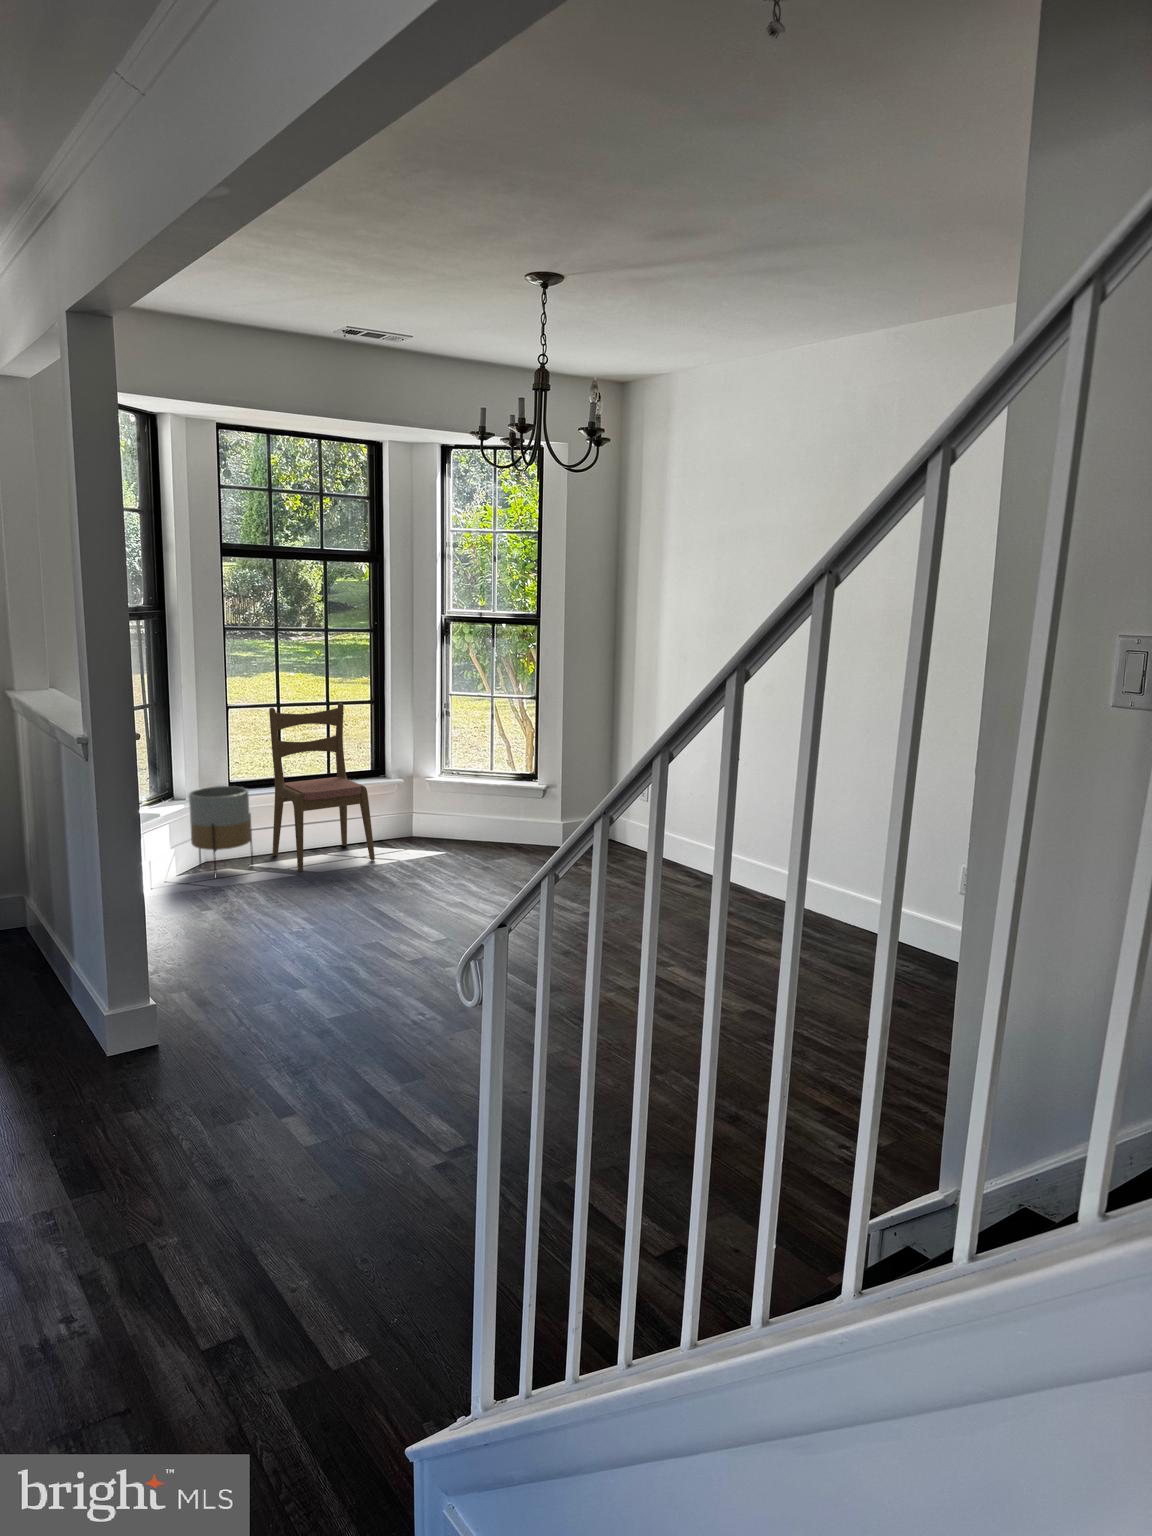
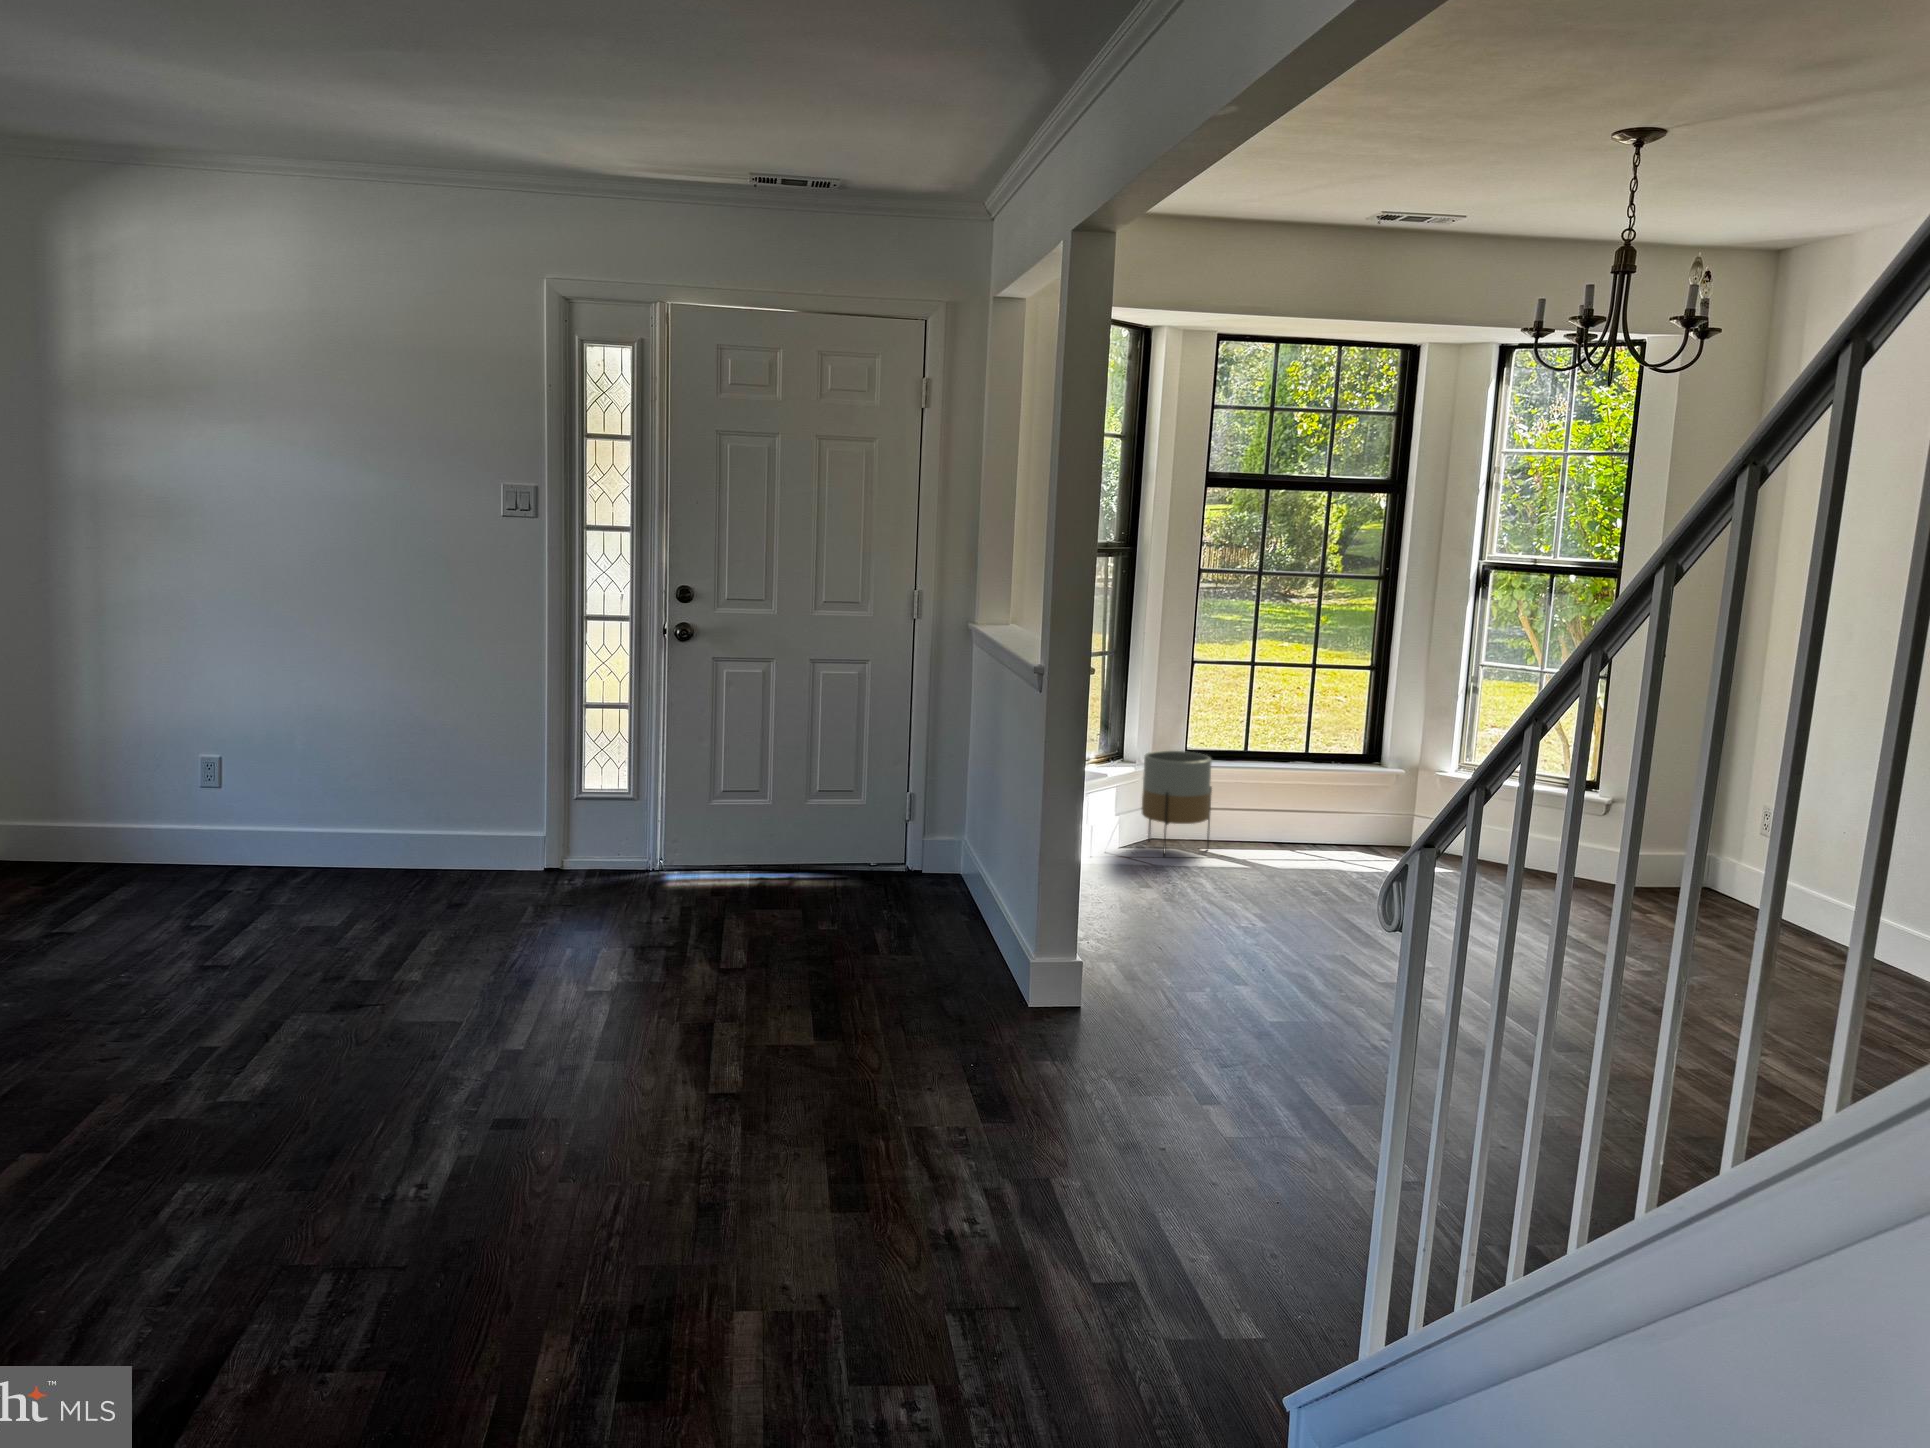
dining chair: present [269,703,375,872] -> none [1233,664,1358,864]

